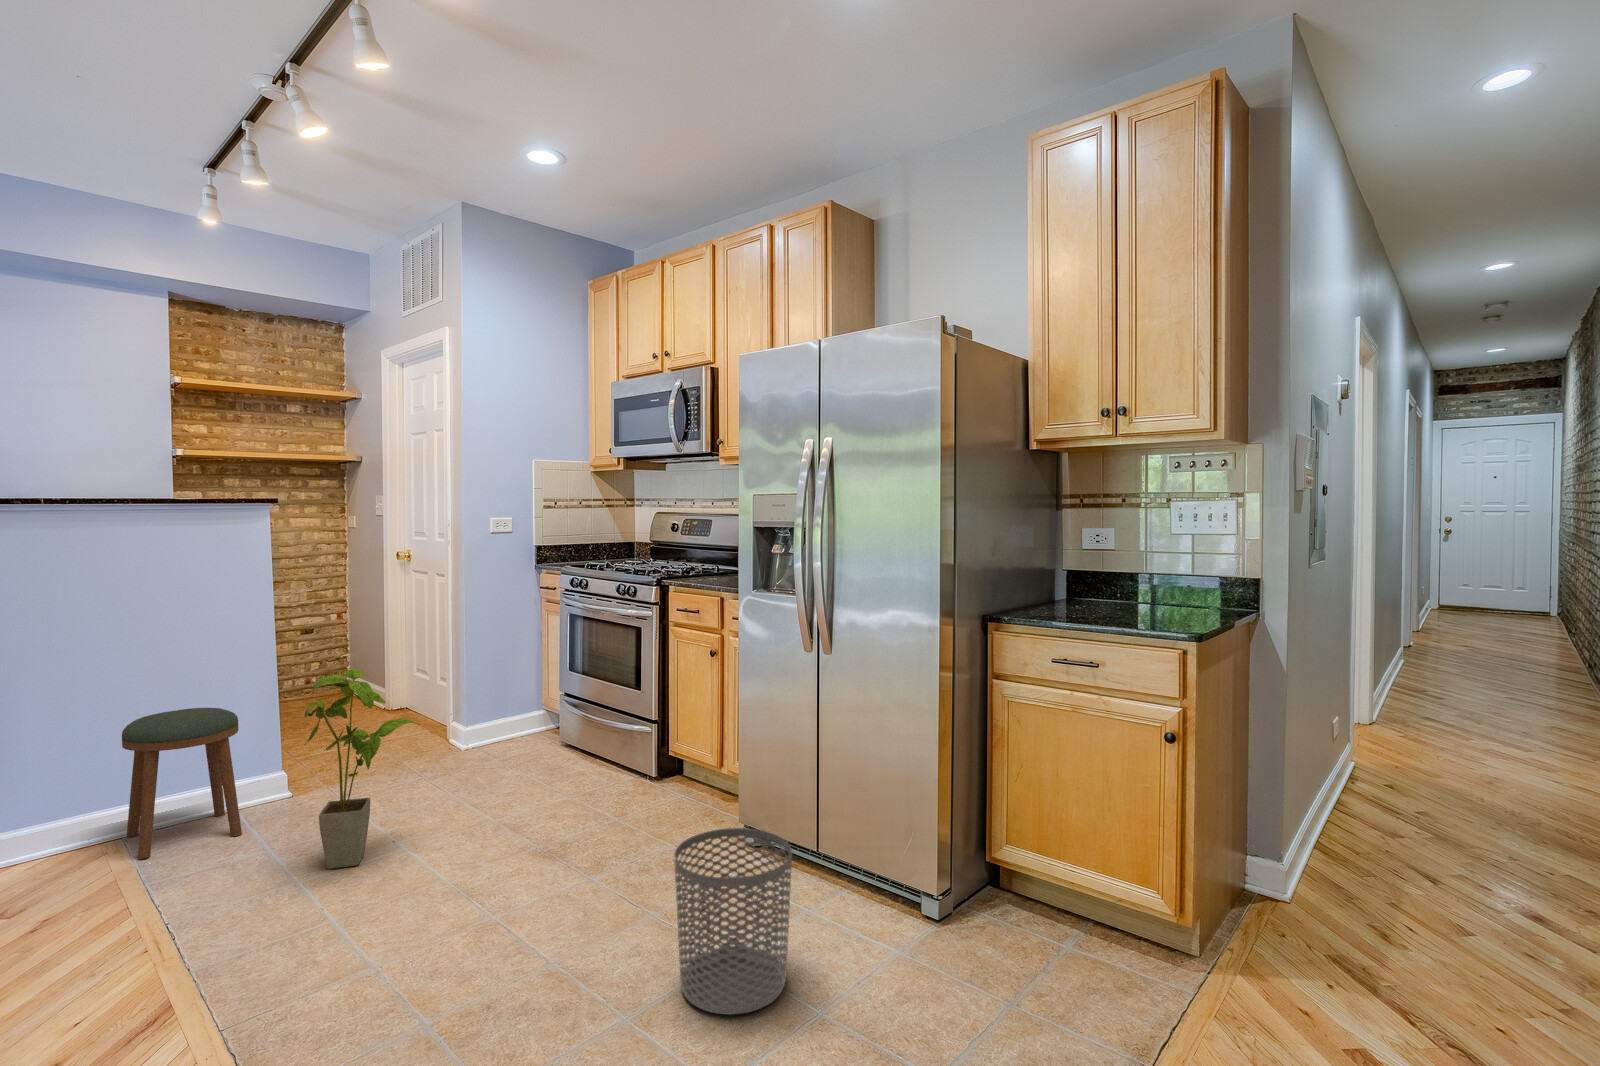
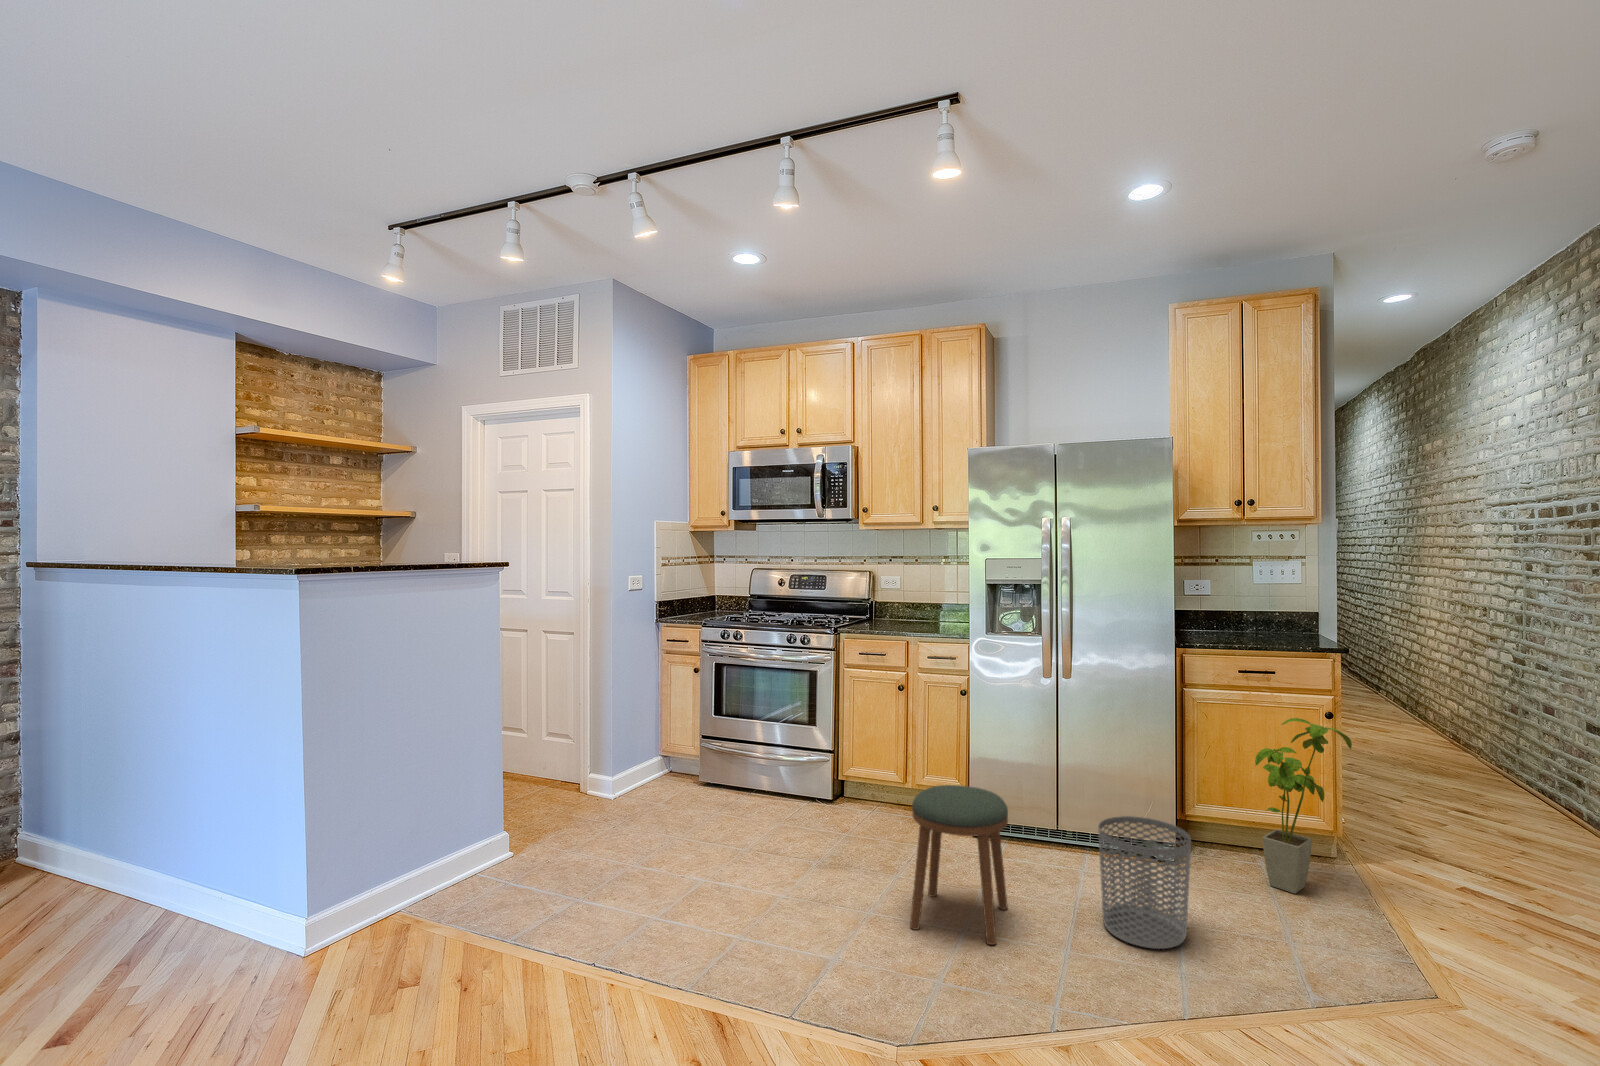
house plant: present [304,669,420,869] -> present [1255,718,1352,893]
stool: present [122,708,242,859] -> present [910,785,1008,945]

